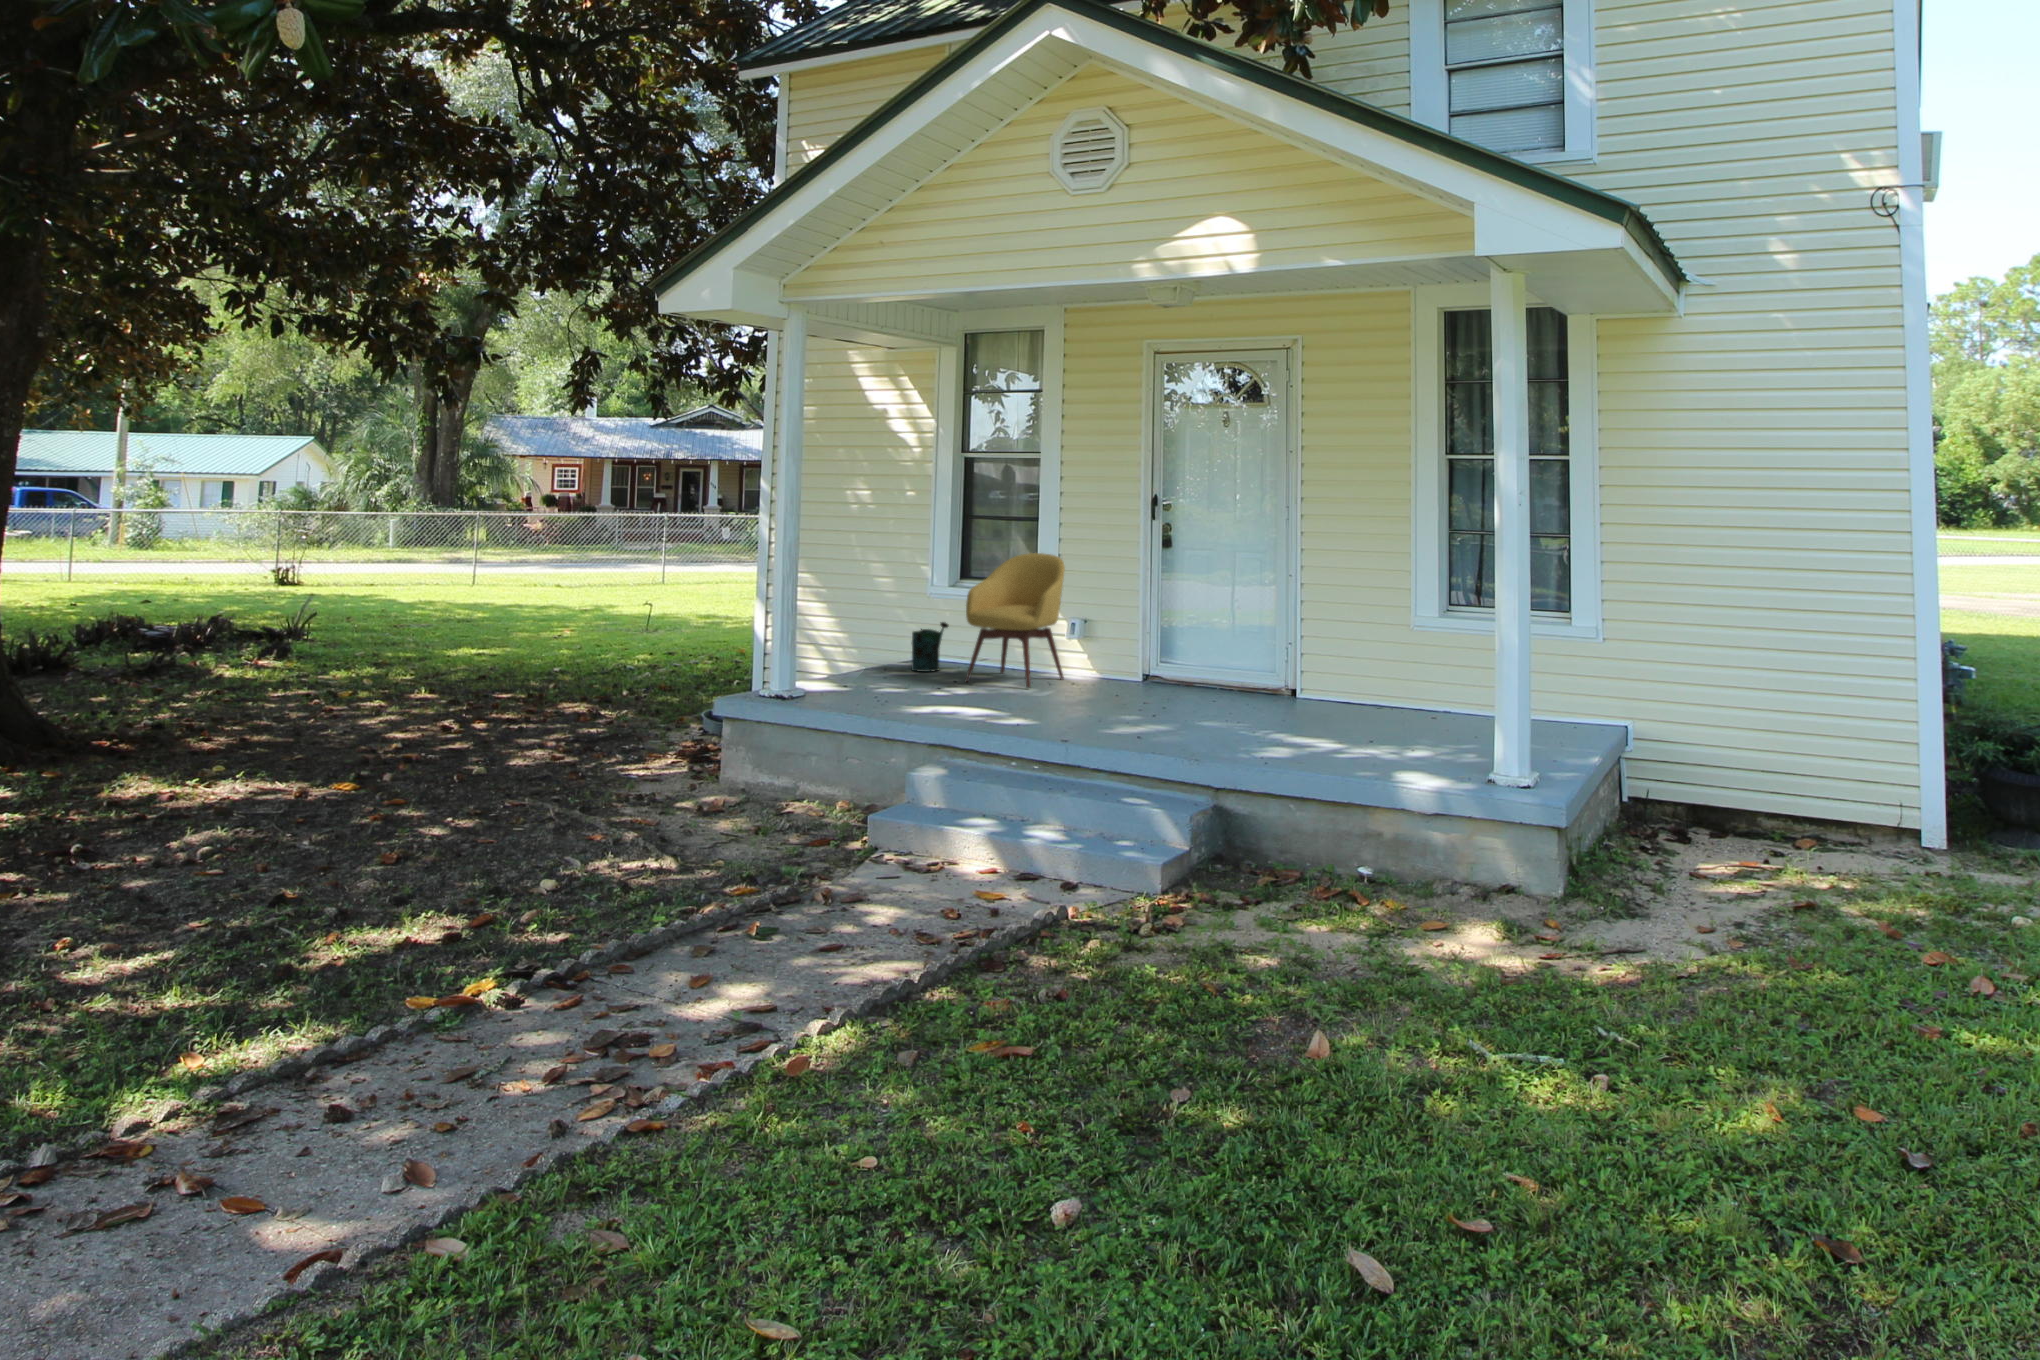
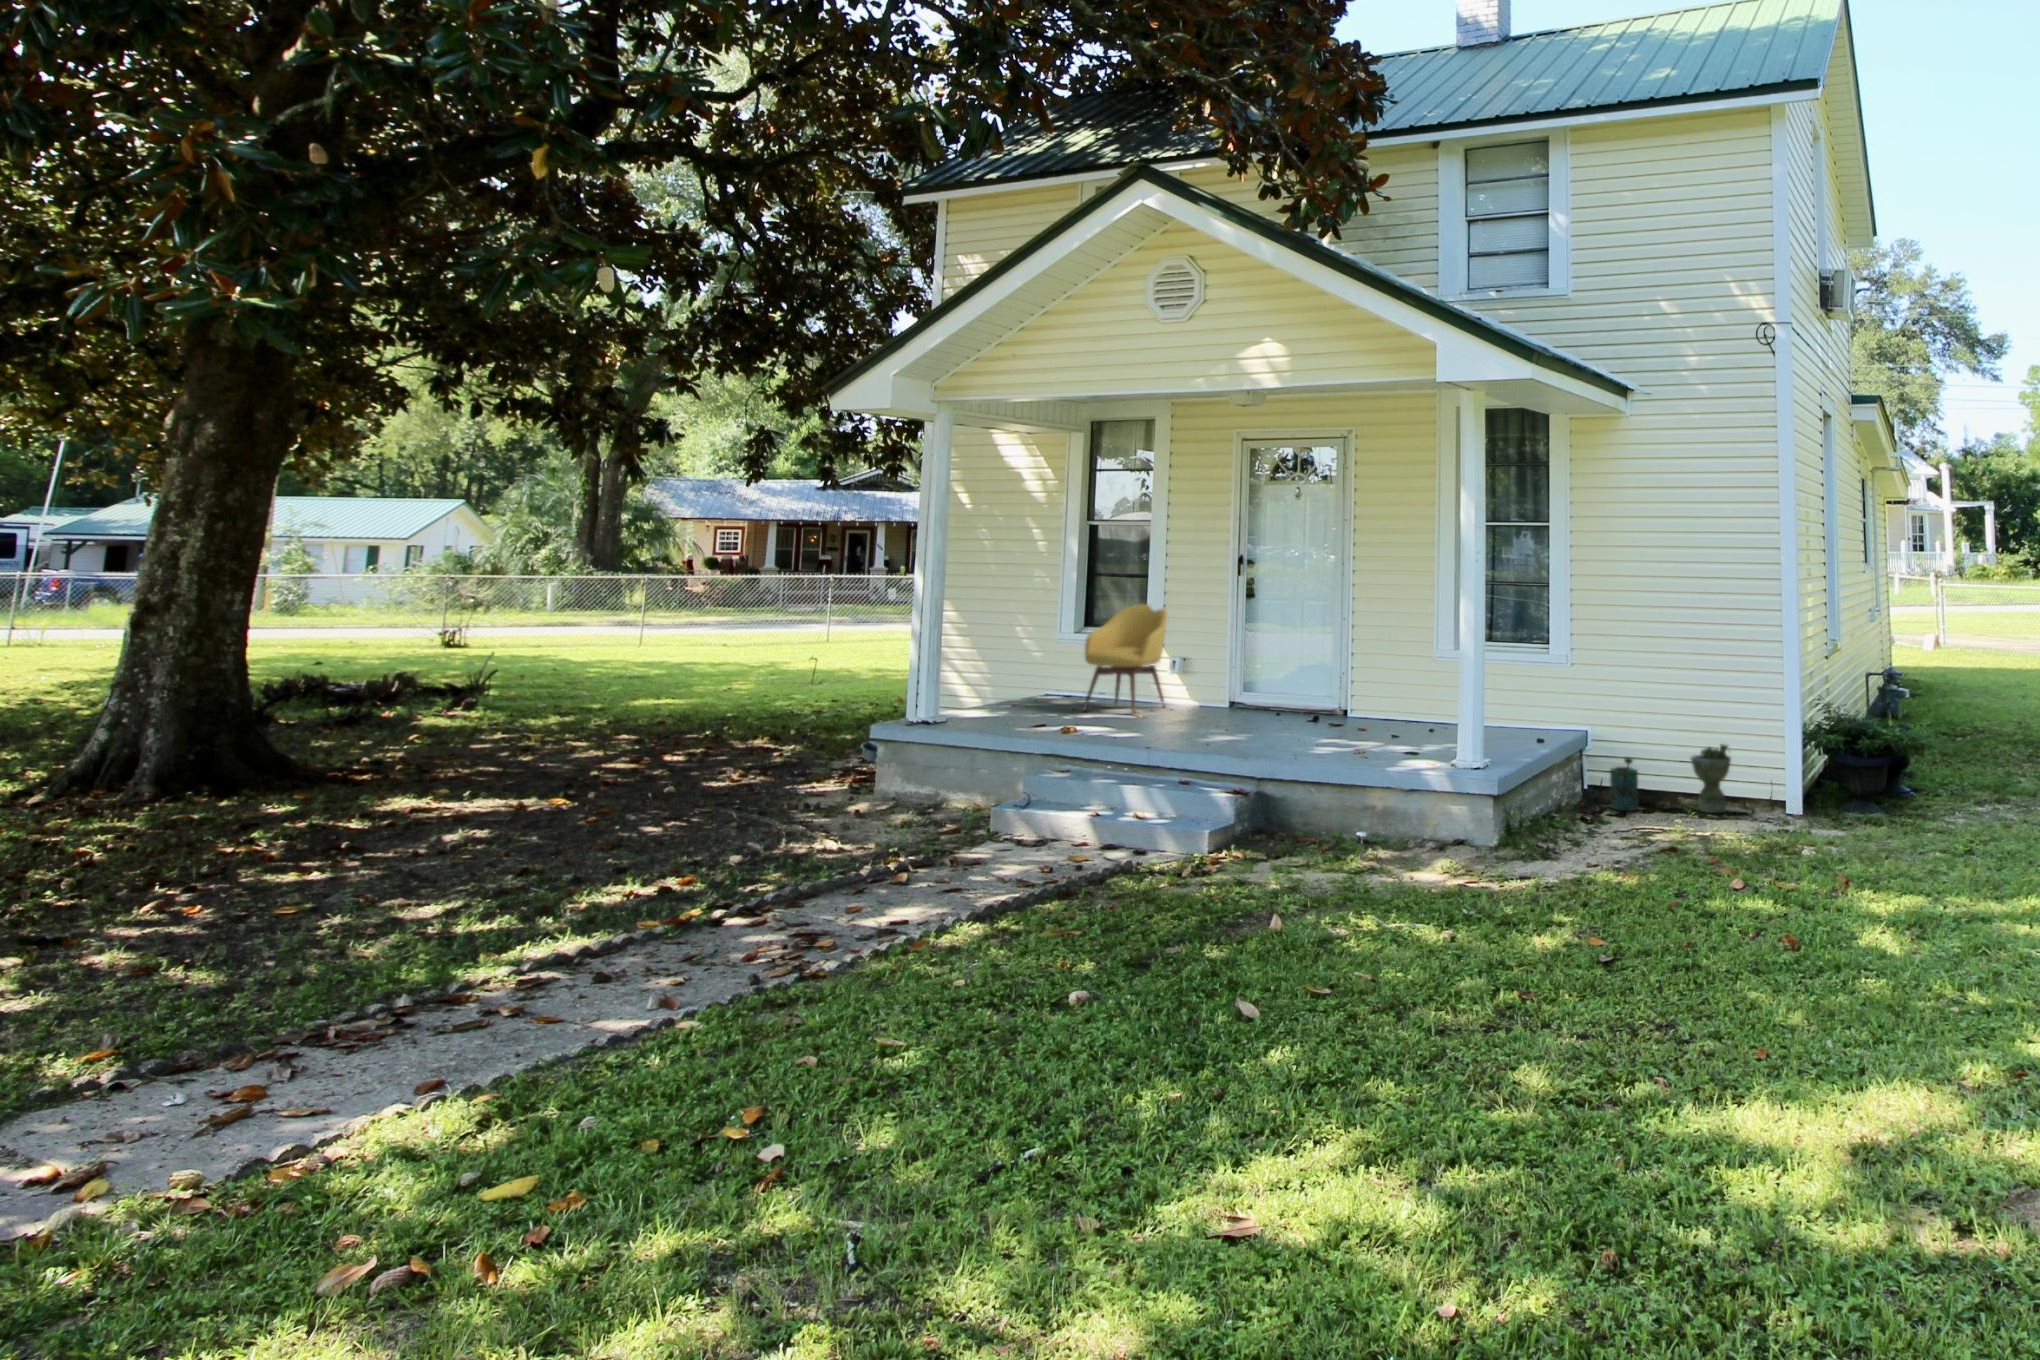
watering can: present [912,622,948,672] -> present [1610,758,1638,811]
planter: none [1778,749,1839,841] -> present [1691,744,1731,813]

